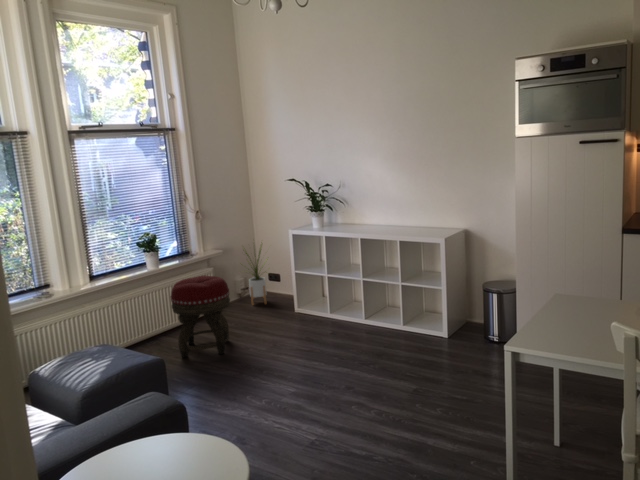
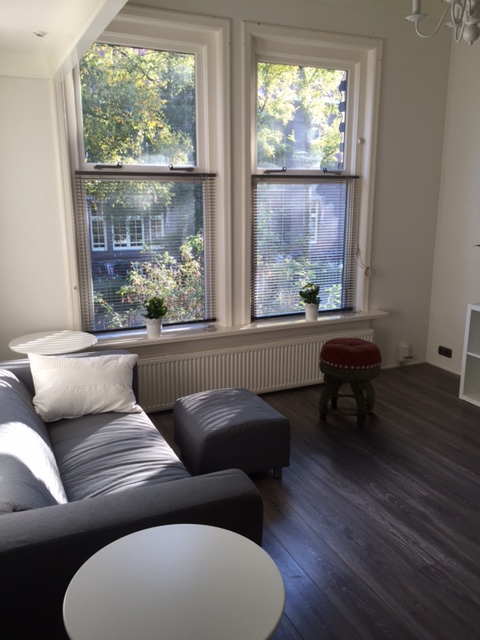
house plant: present [246,246,266,305] -> none [404,304,447,380]

